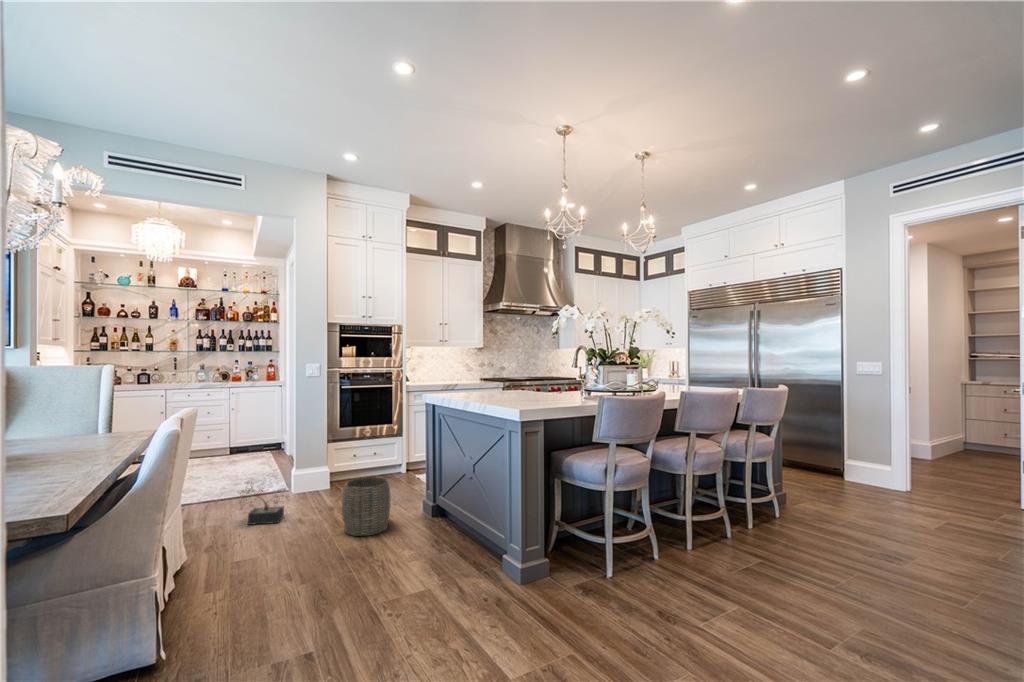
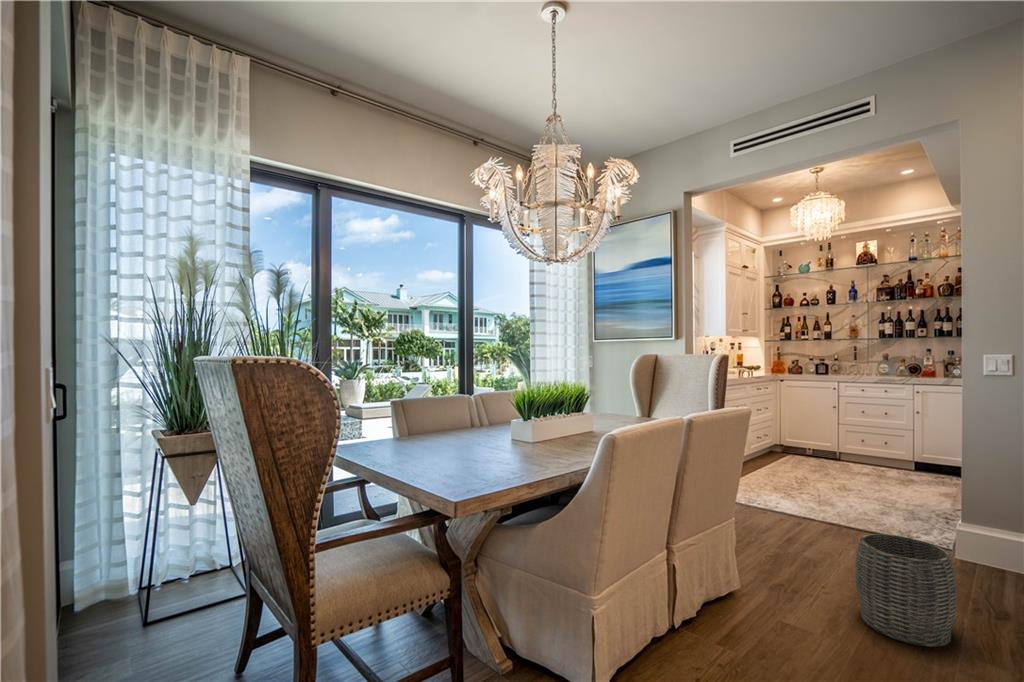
decorative plant: present [238,481,289,525] -> none [769,490,841,558]

